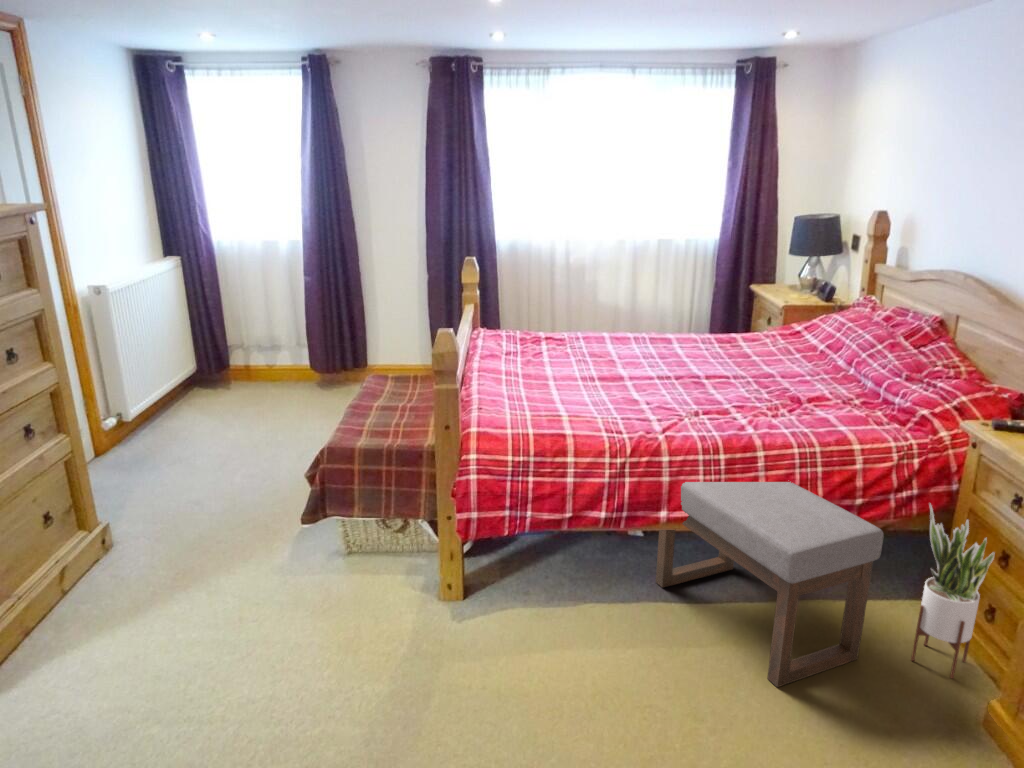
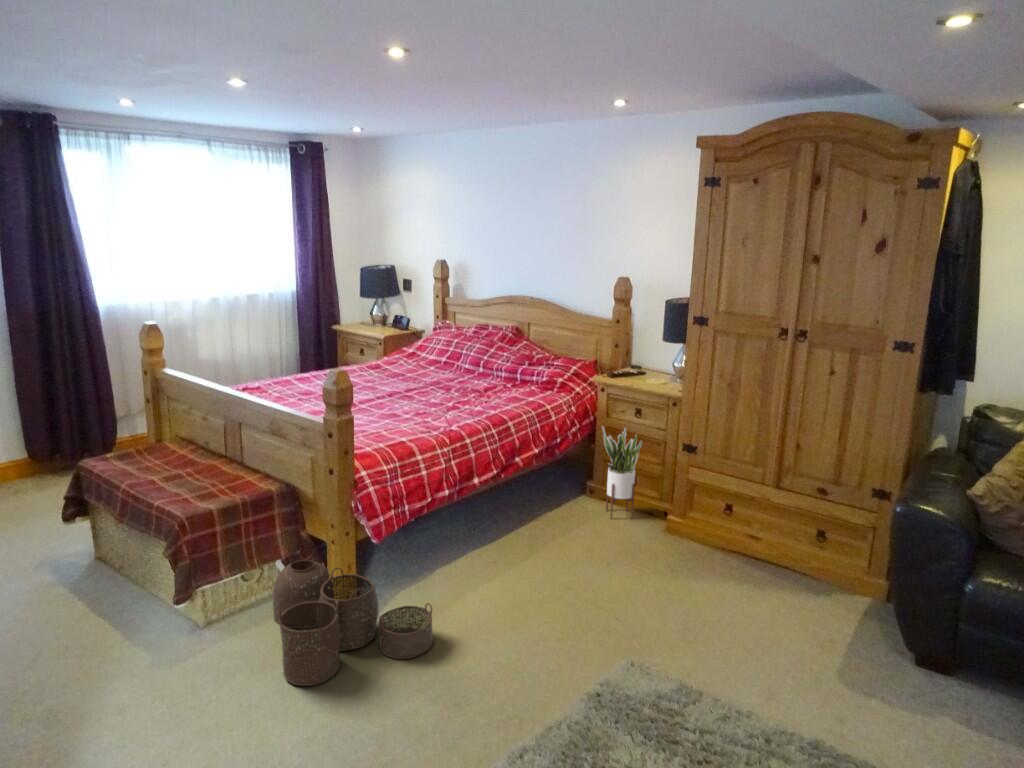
ottoman: present [656,482,884,687] -> none [454,433,600,556]
woven basket: none [315,522,472,681] -> present [273,559,433,686]

